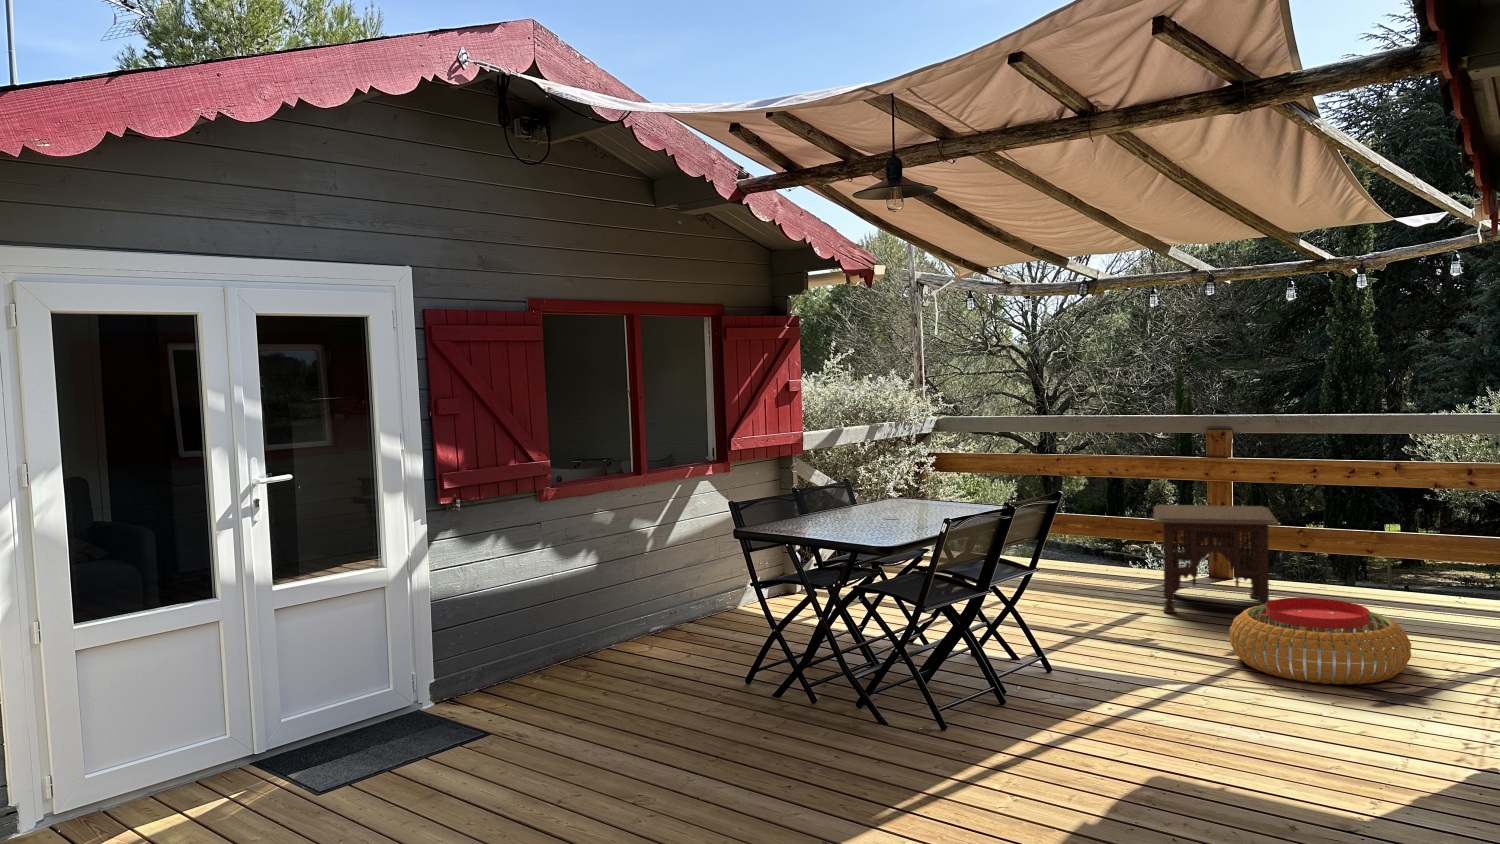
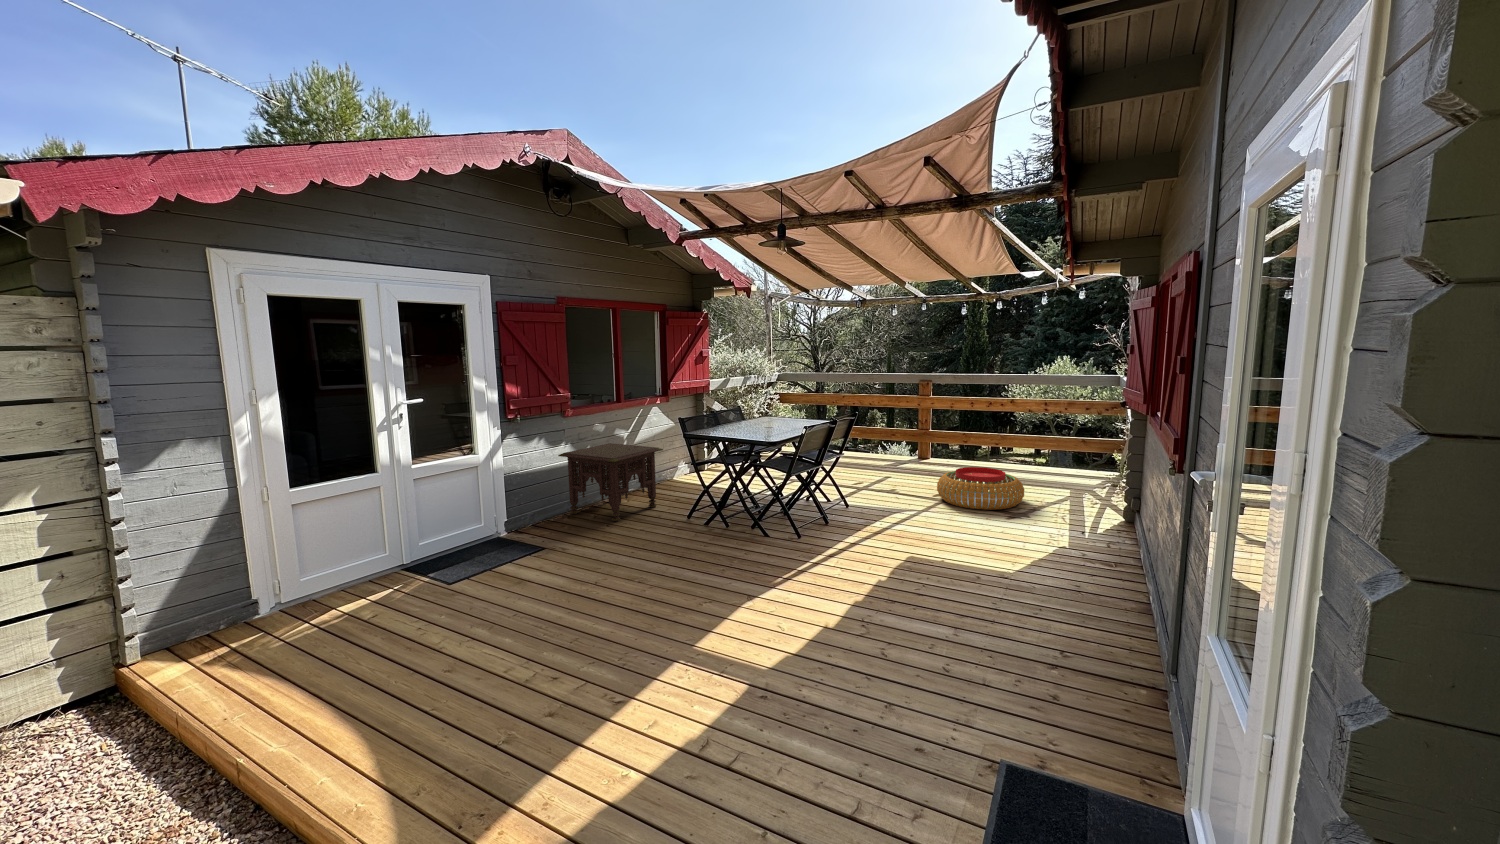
side table: present [1154,505,1280,613] -> present [558,443,663,521]

